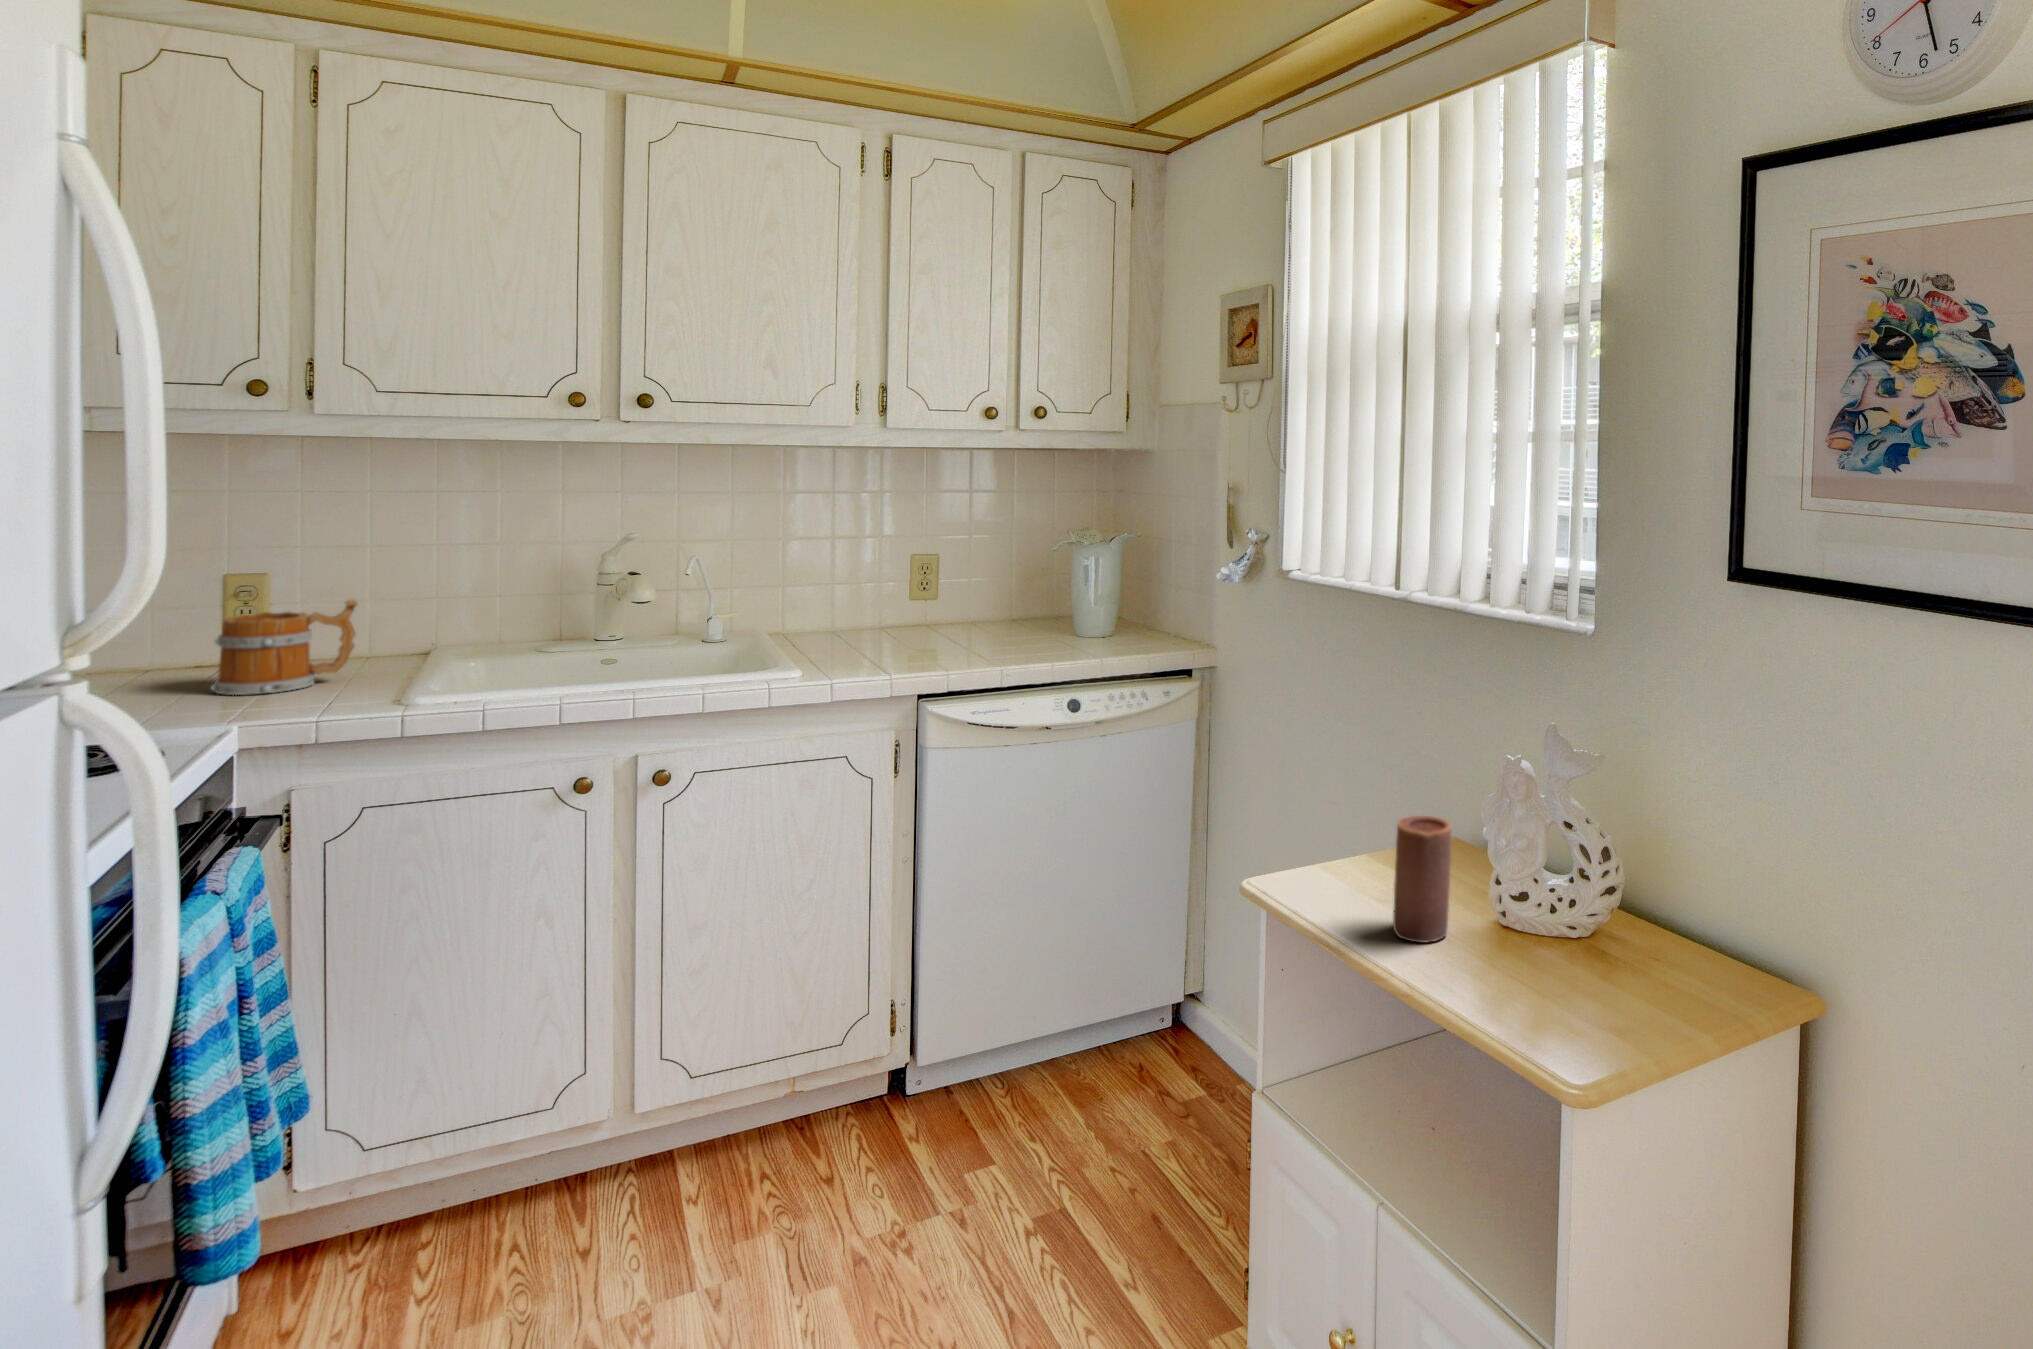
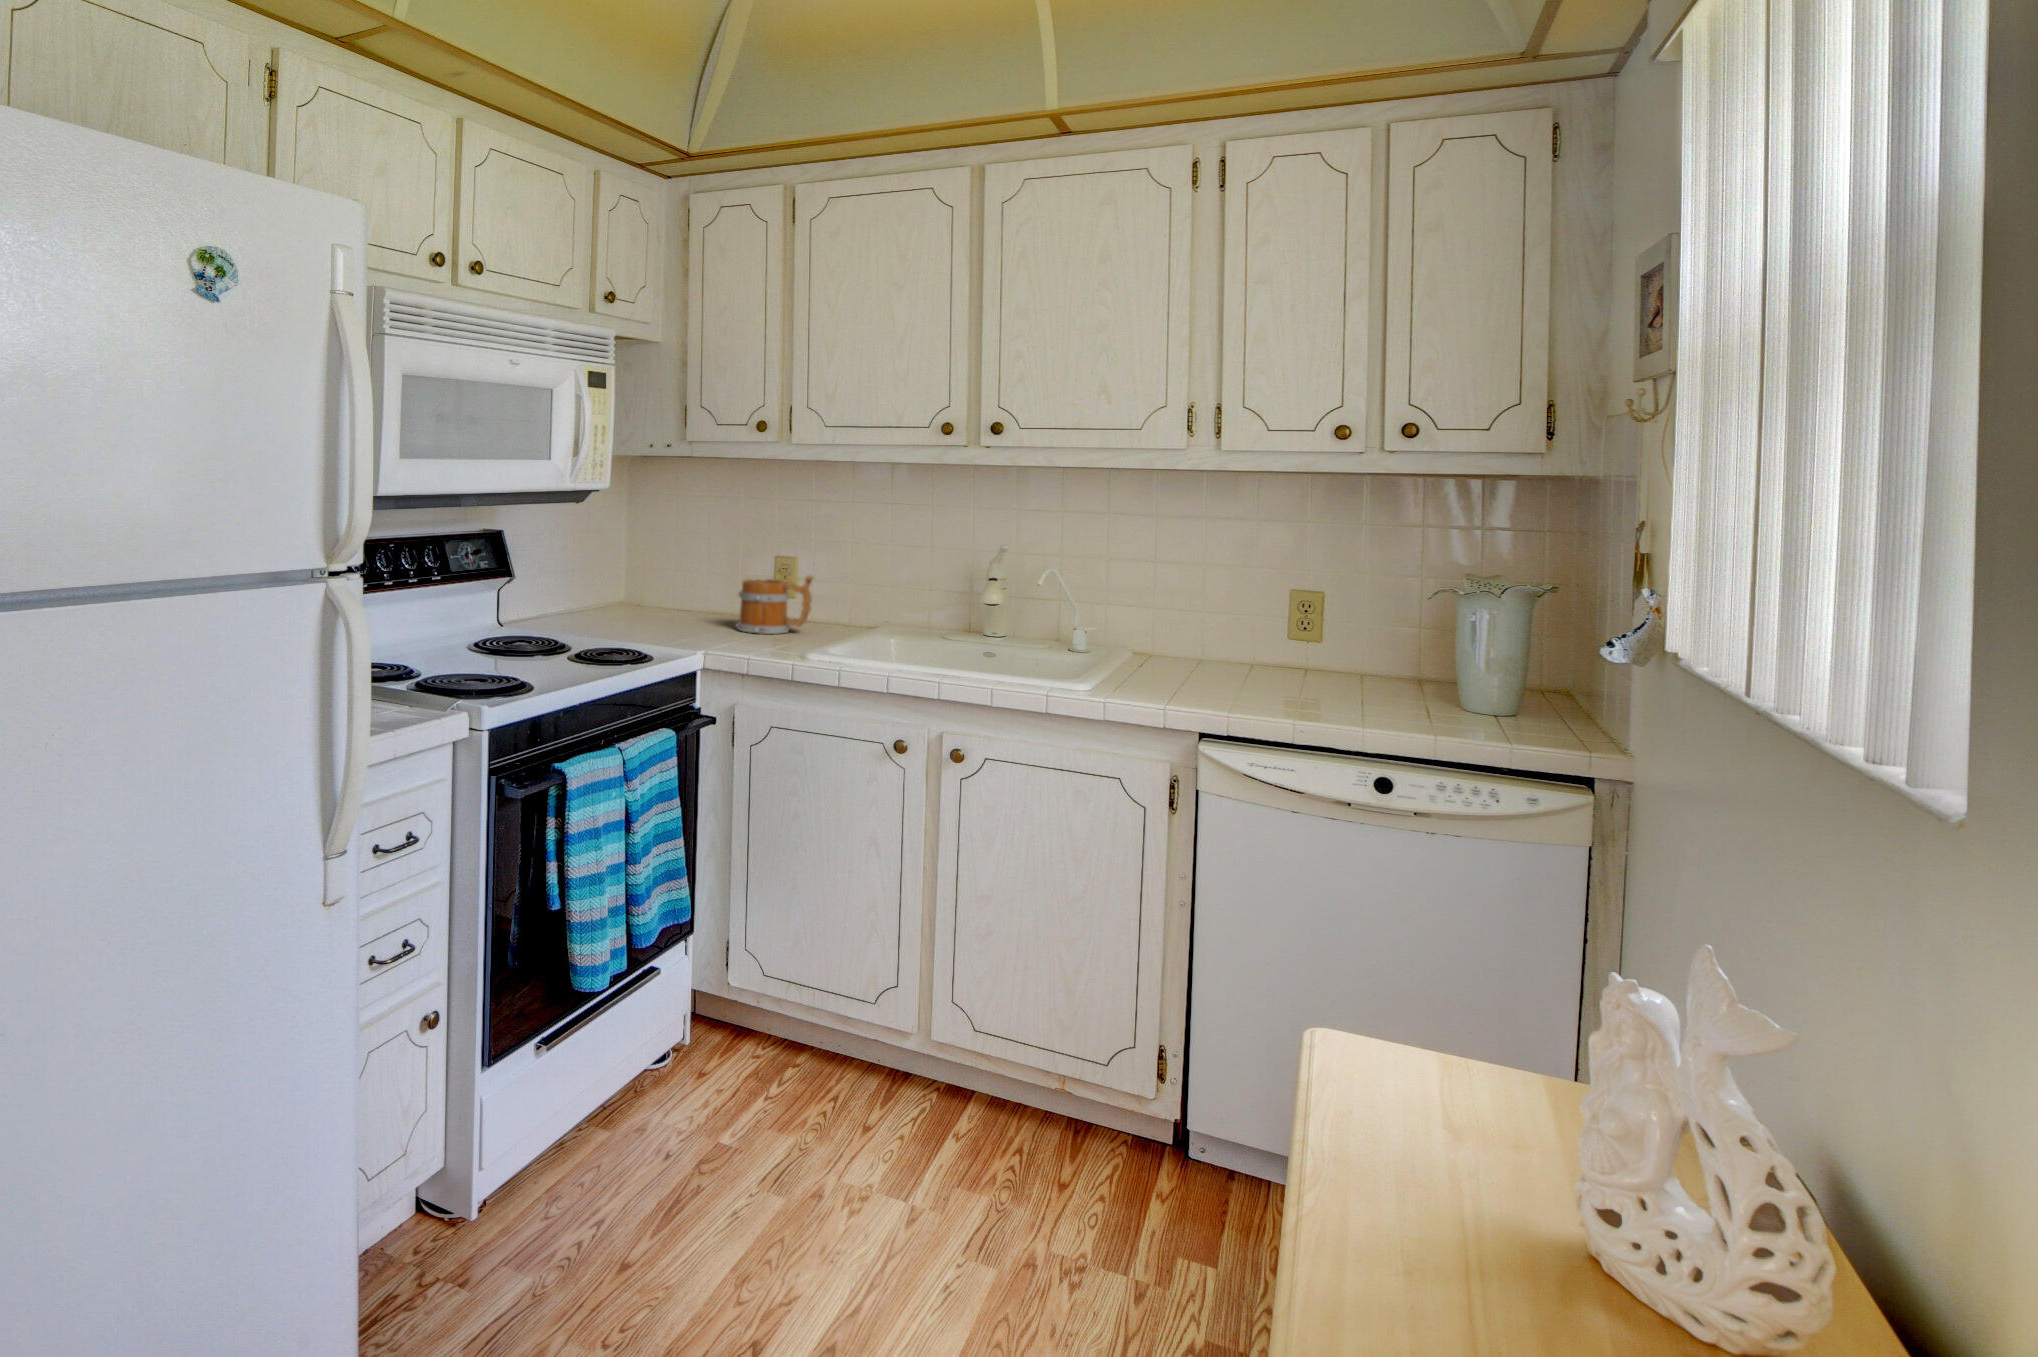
candle: present [1393,816,1451,943] -> none [1396,983,1499,1190]

